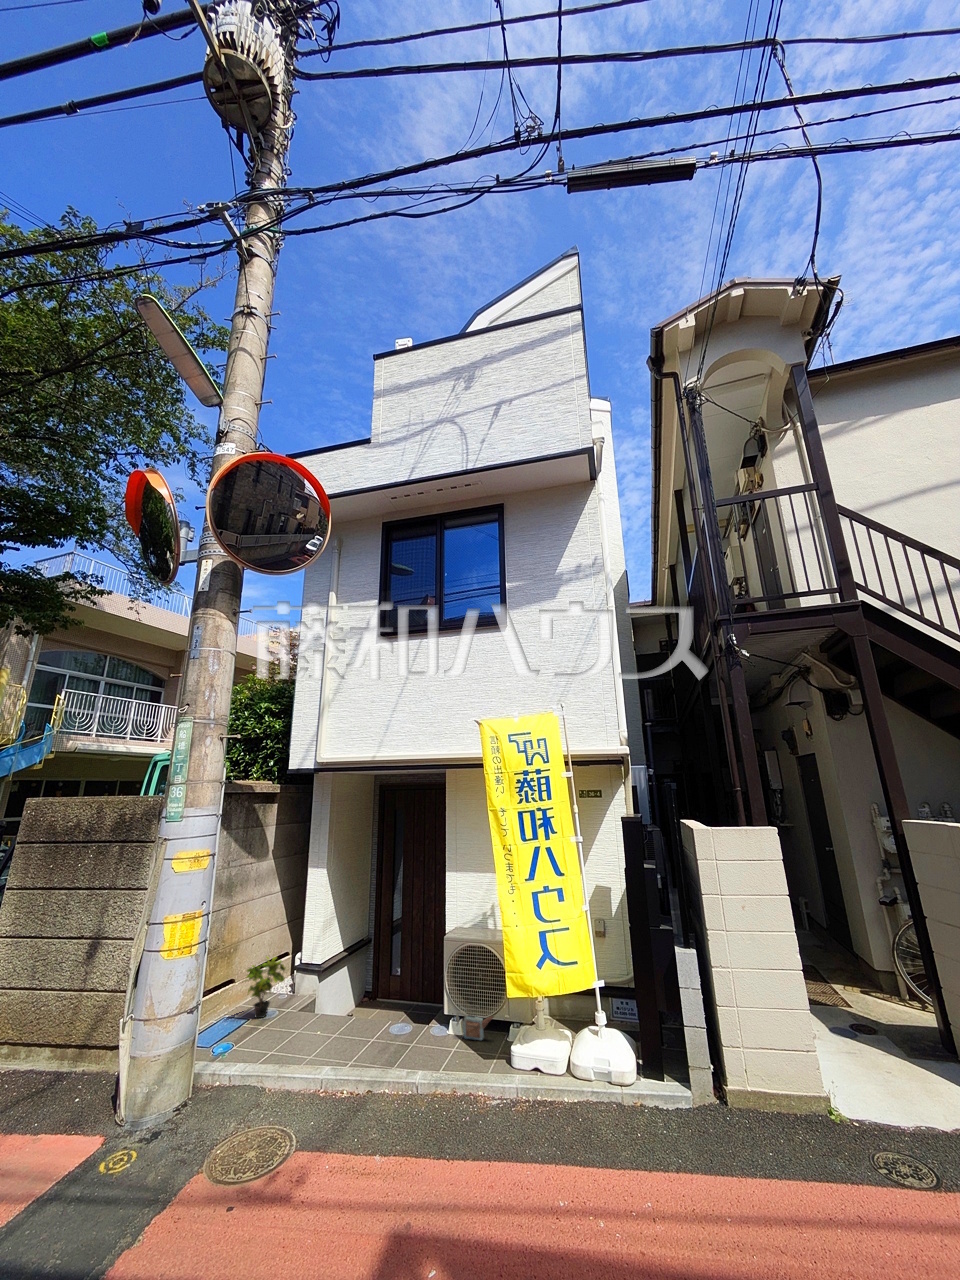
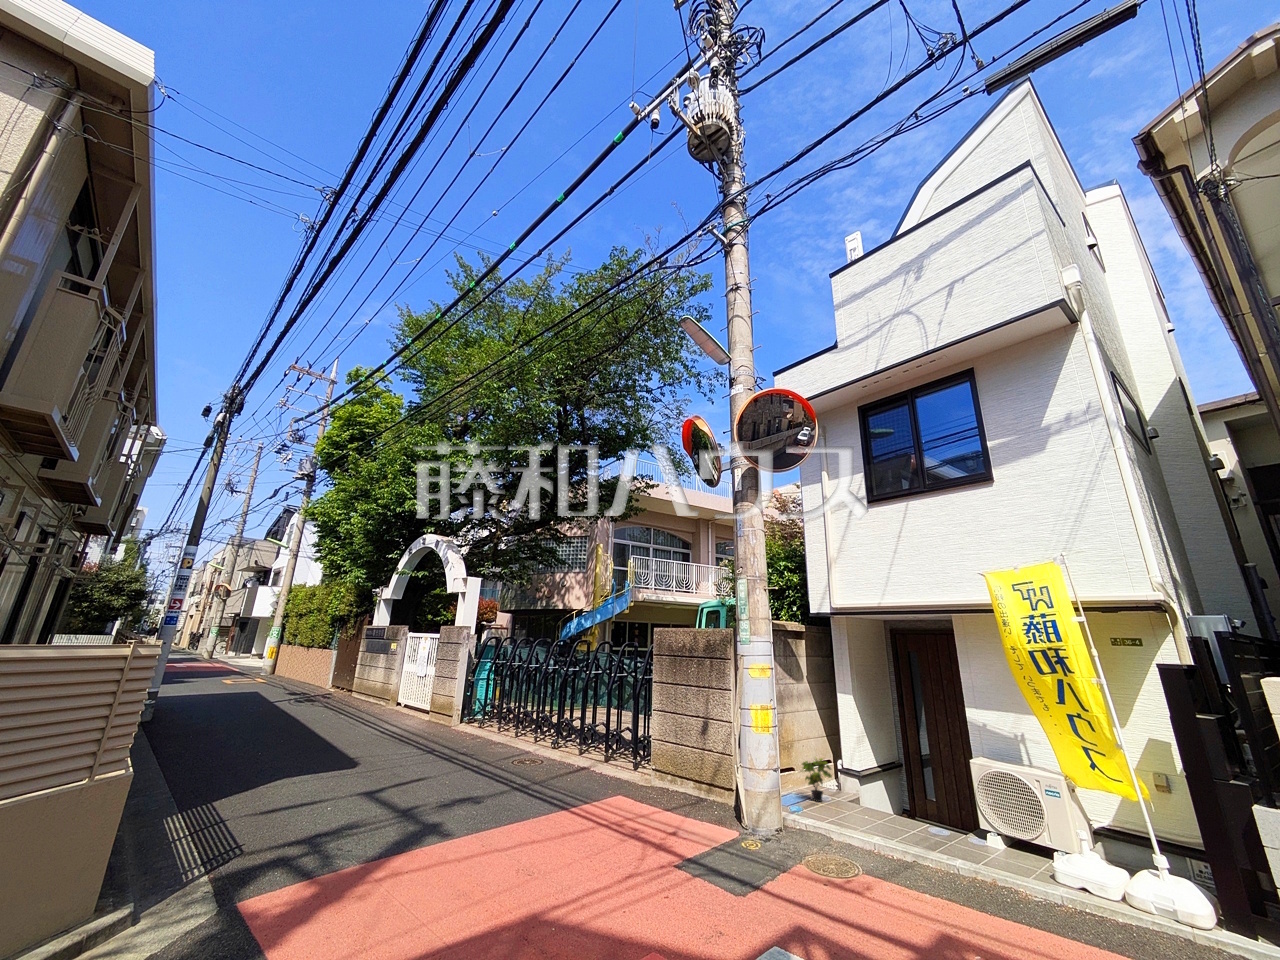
watering can: present [456,1011,493,1040] -> none [994,831,1035,862]

